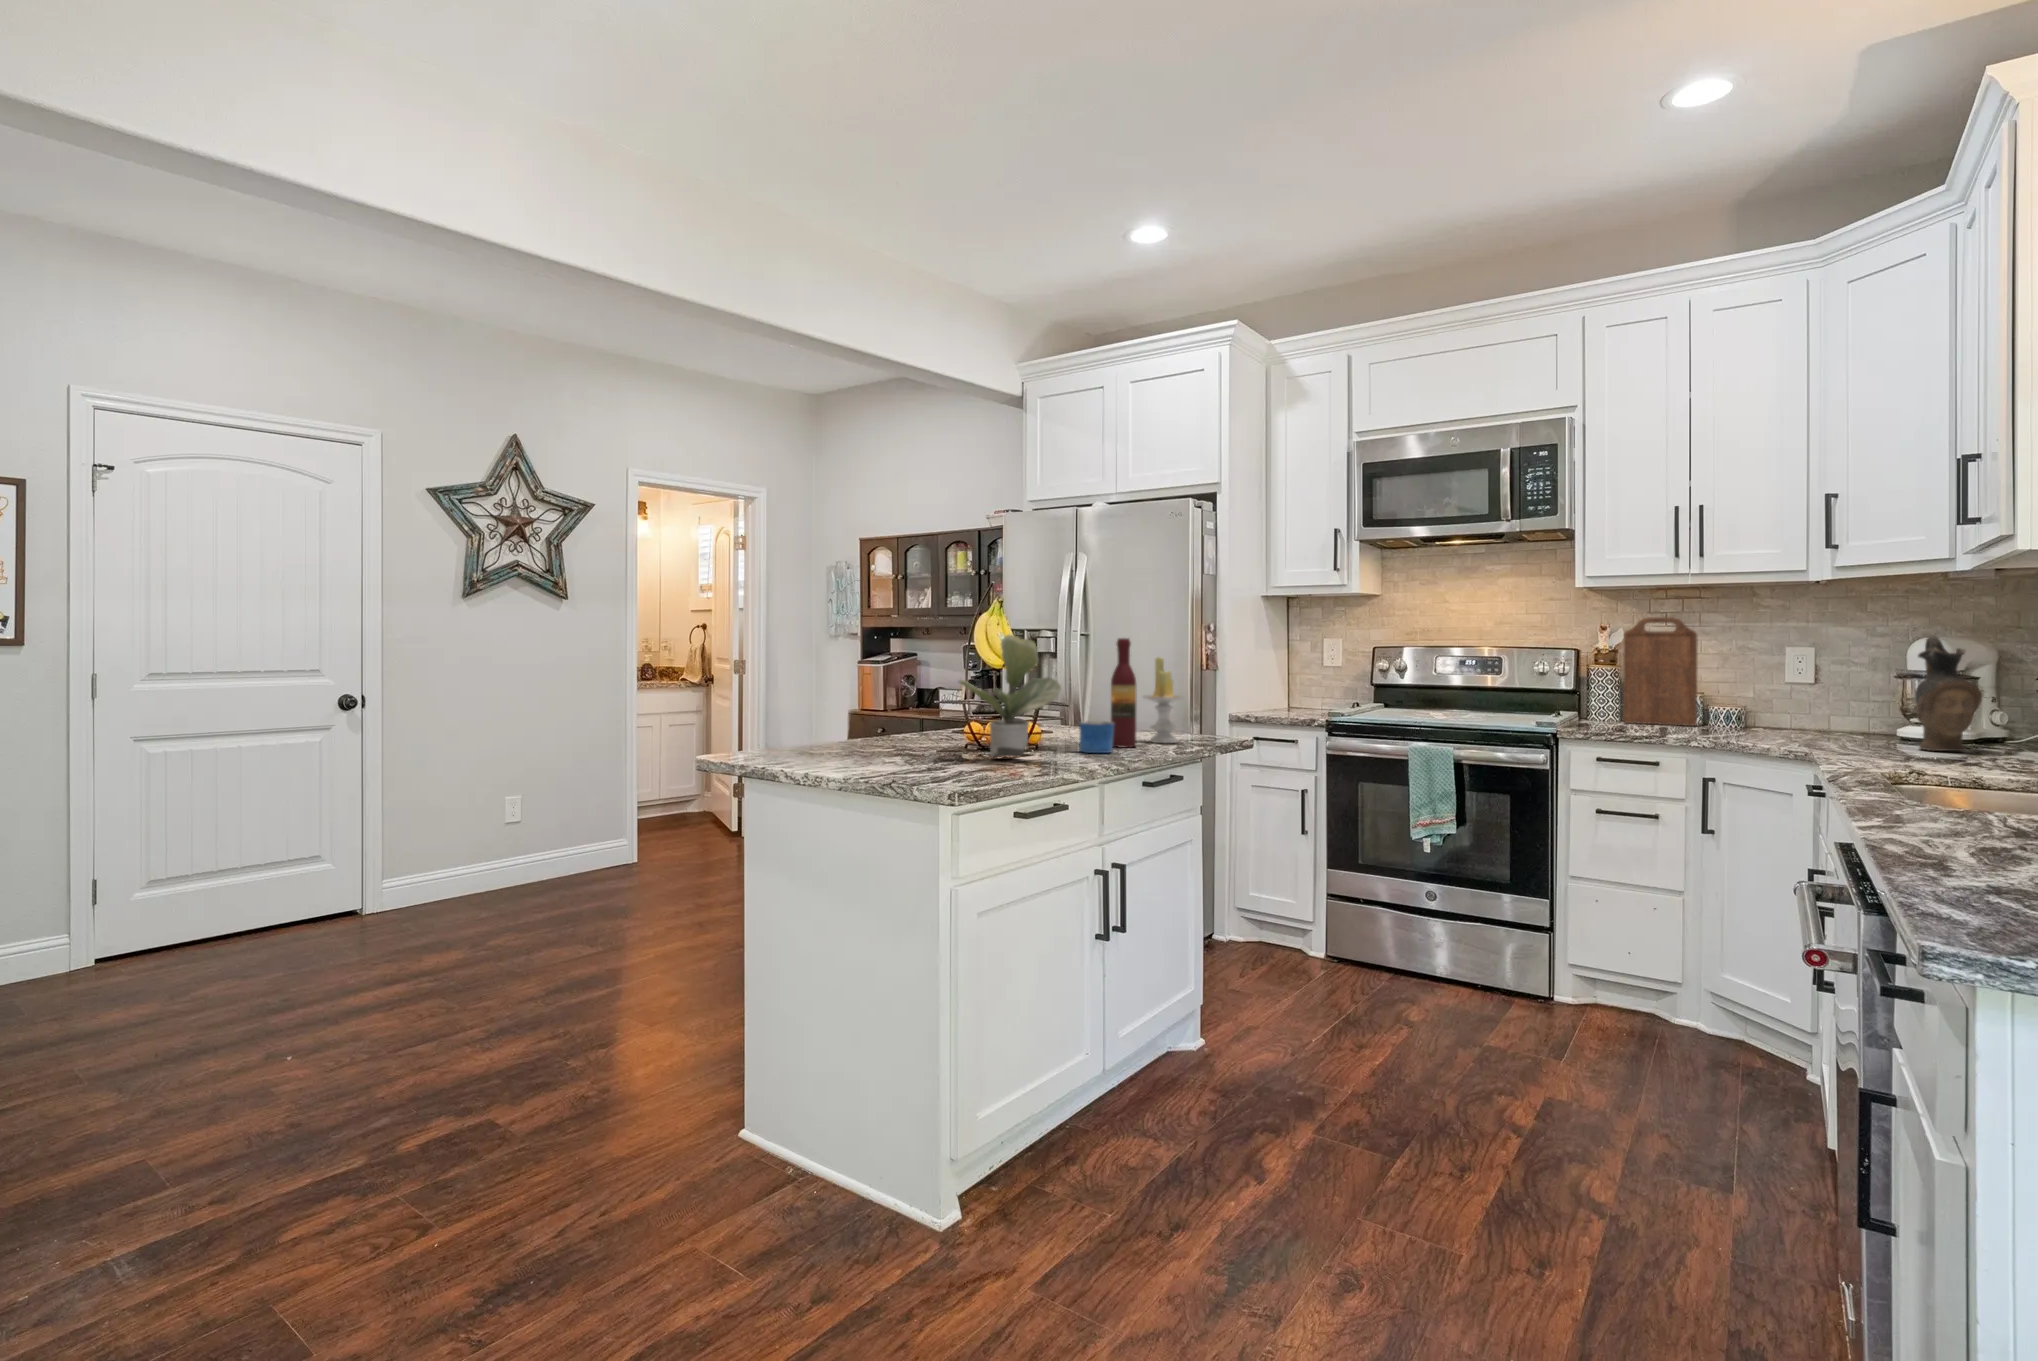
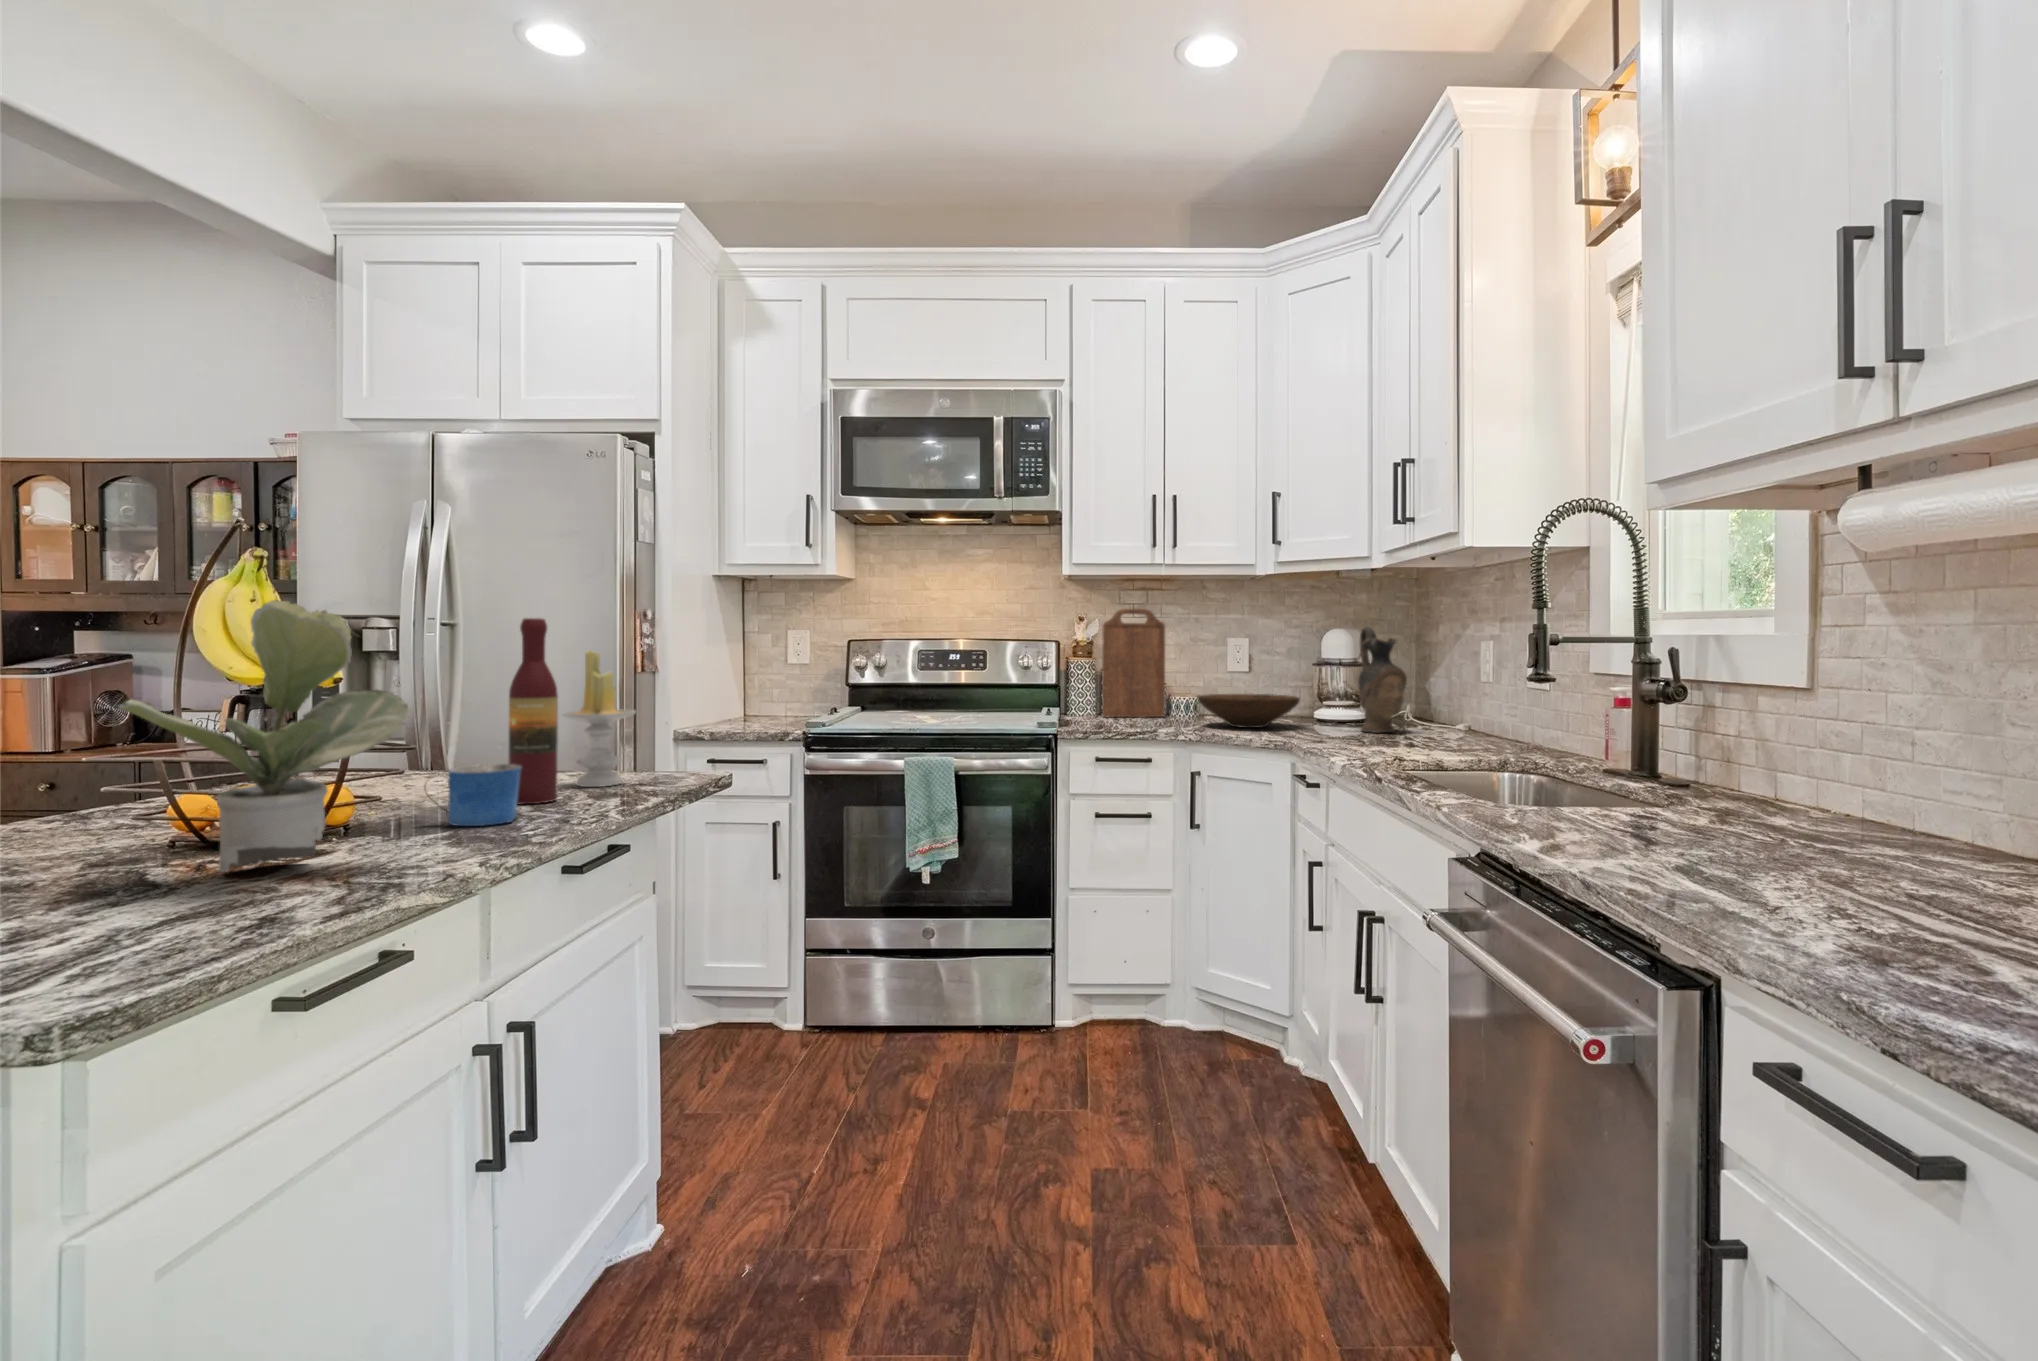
wooden bowl: none [1716,704,1844,739] -> present [1198,694,1300,728]

